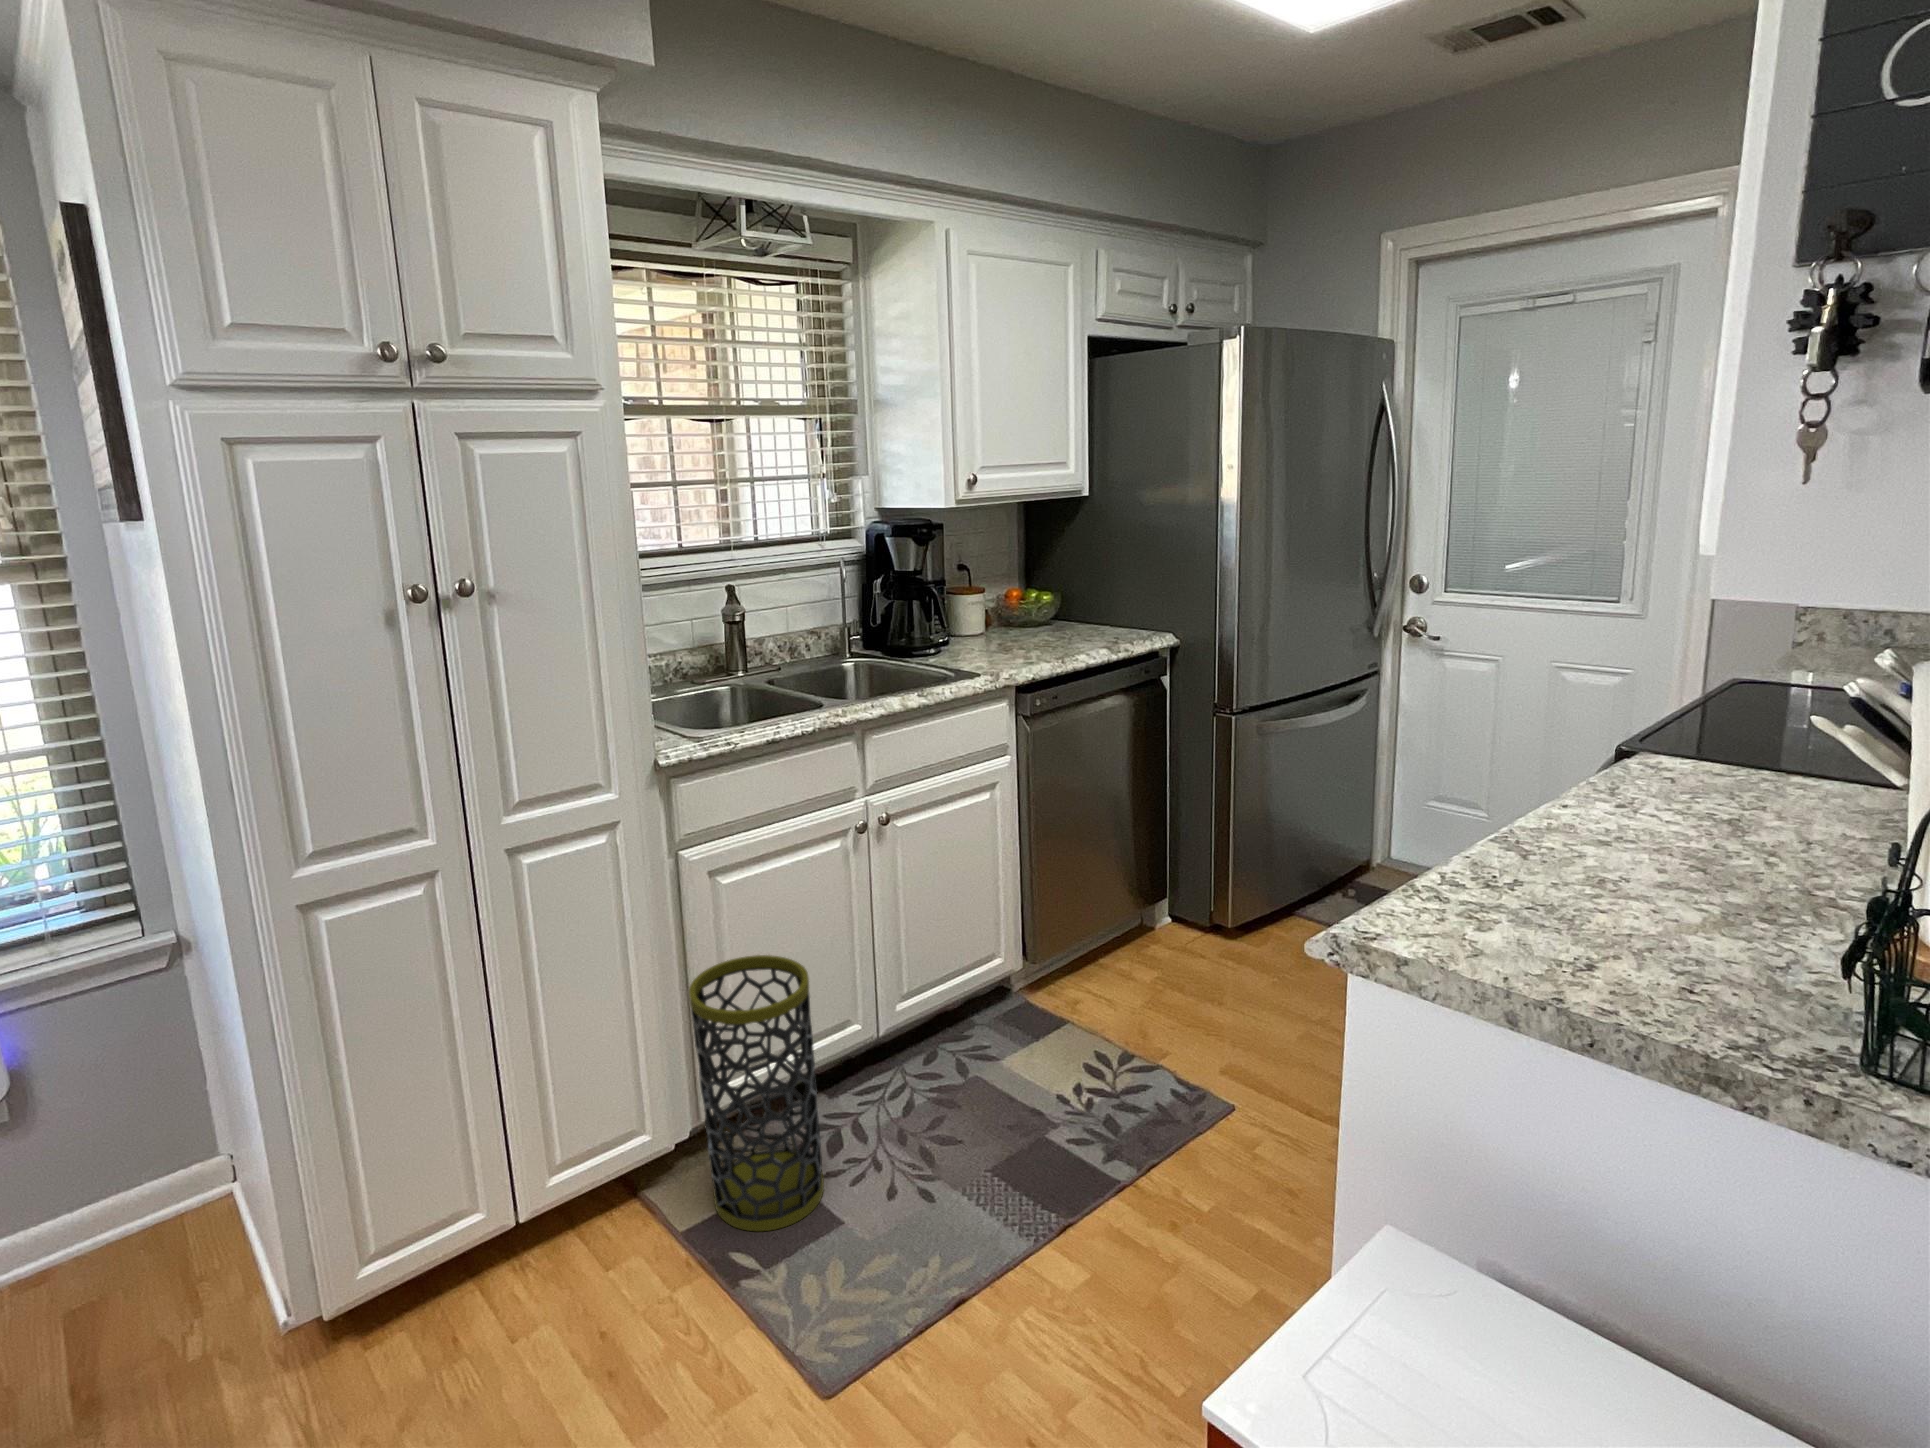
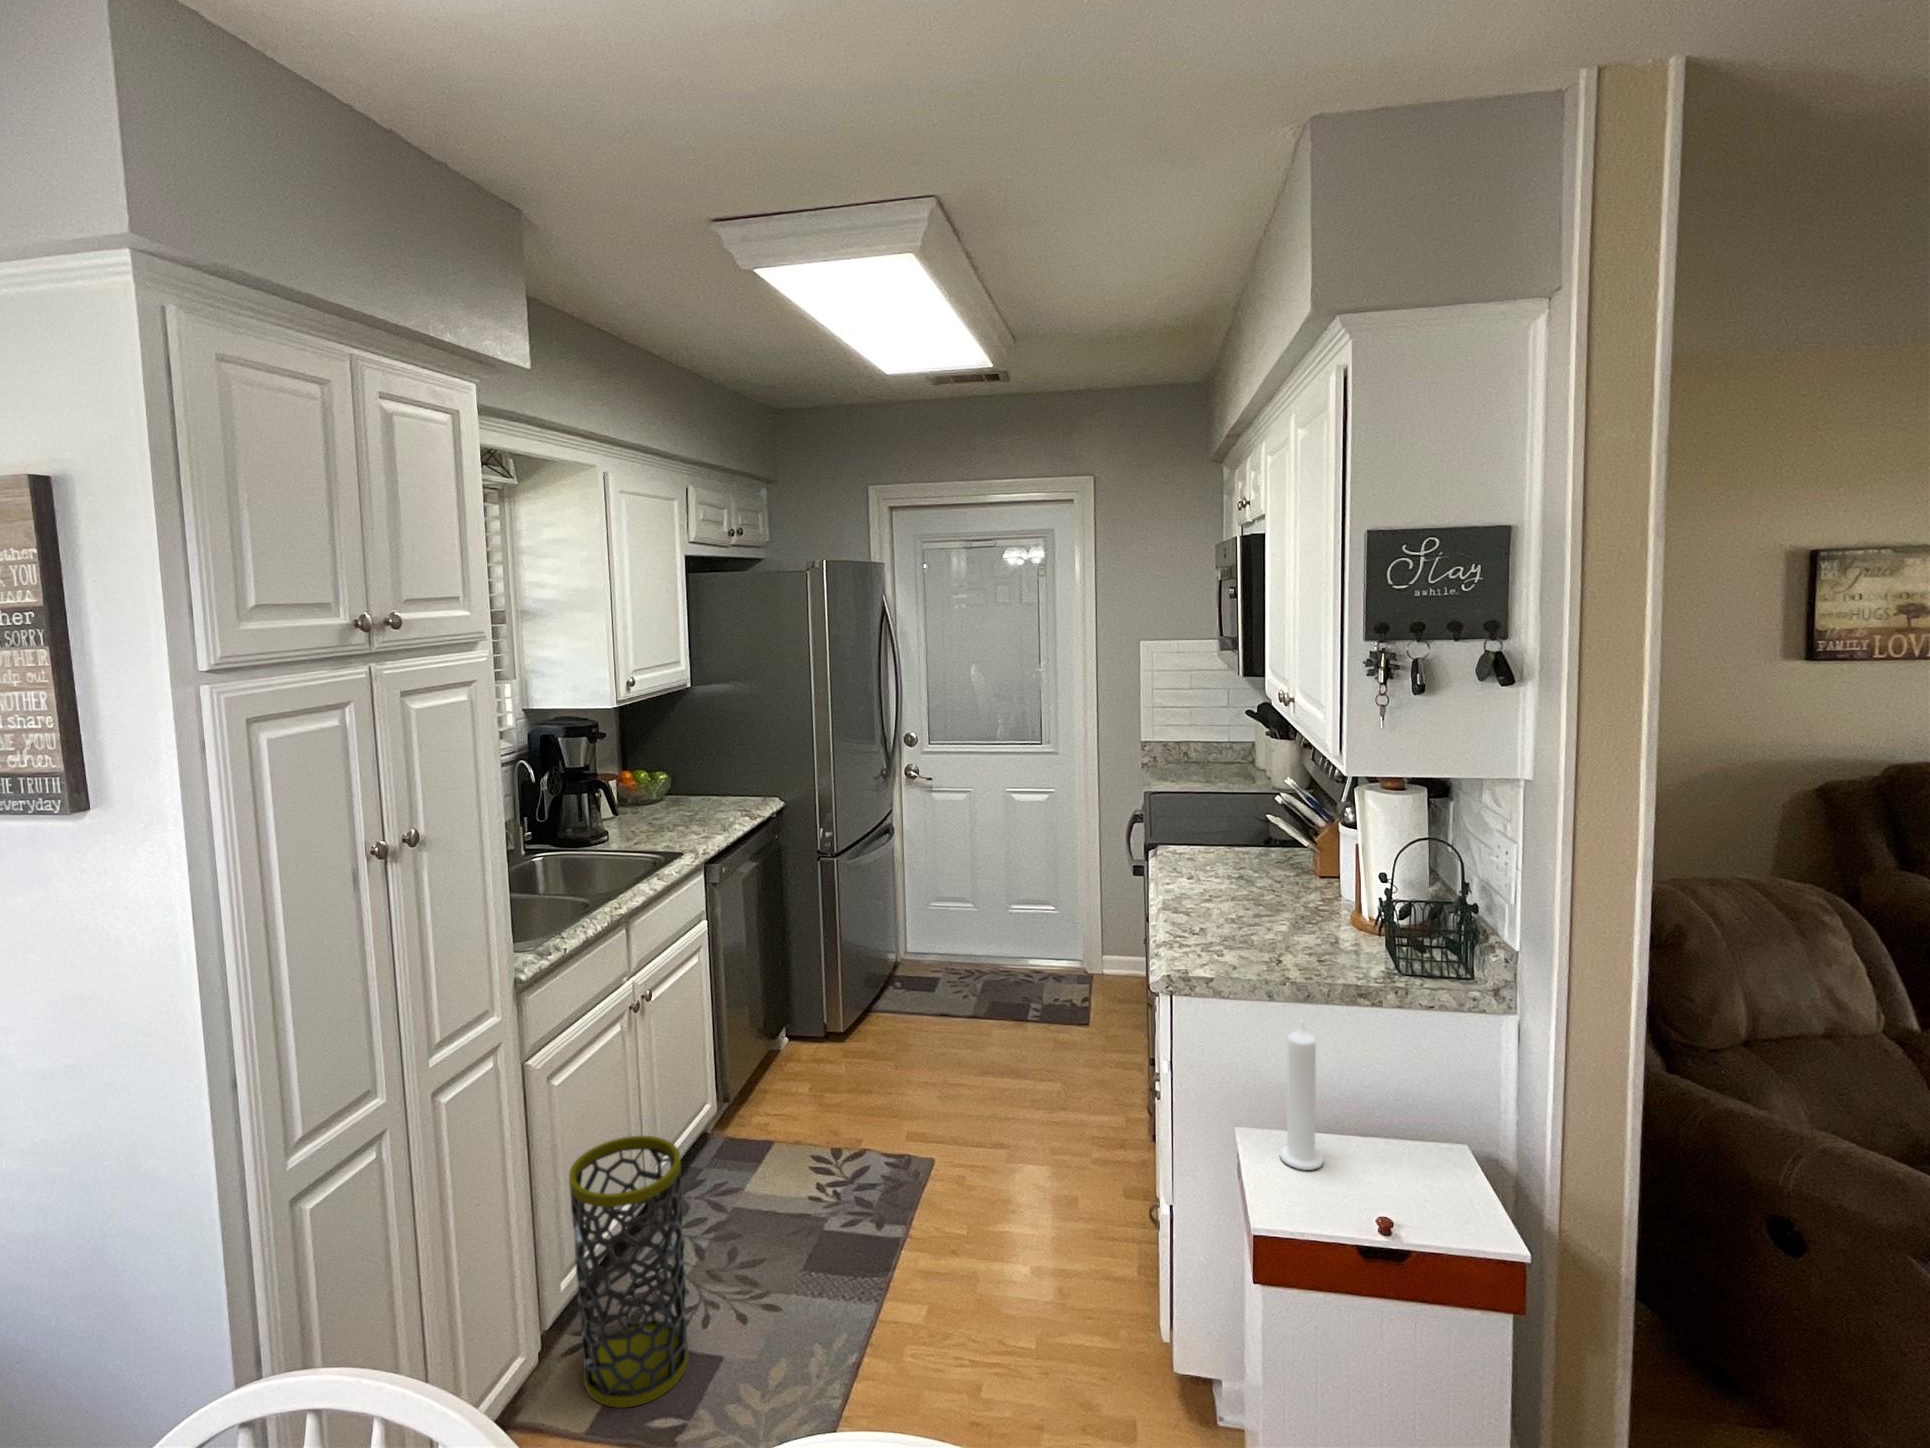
candle: none [1413,1076,1503,1362] -> present [1279,1020,1323,1170]

